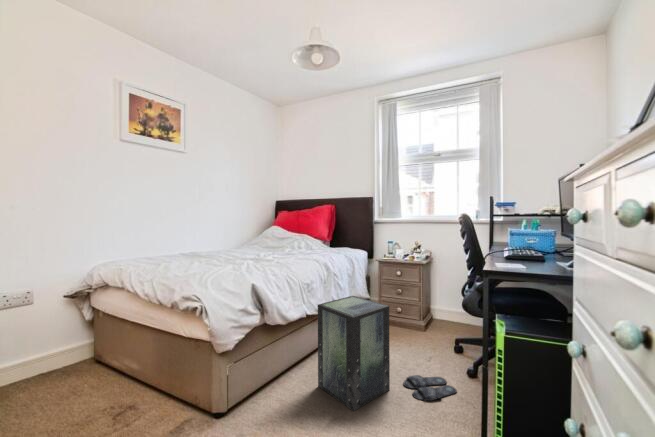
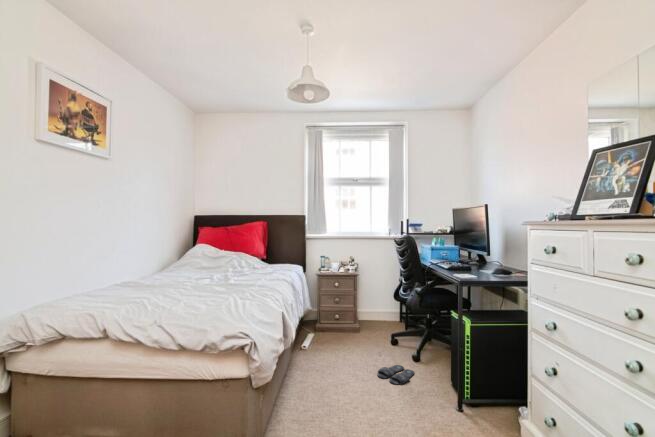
storage box: present [318,296,390,411] -> none [318,310,373,407]

